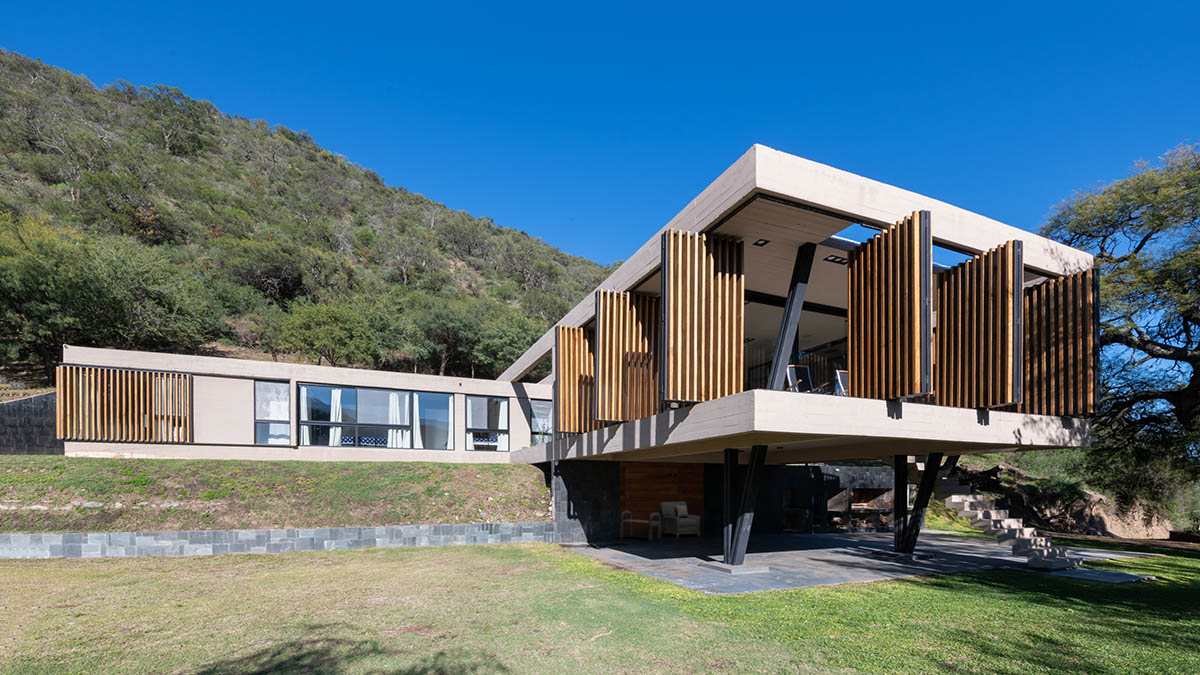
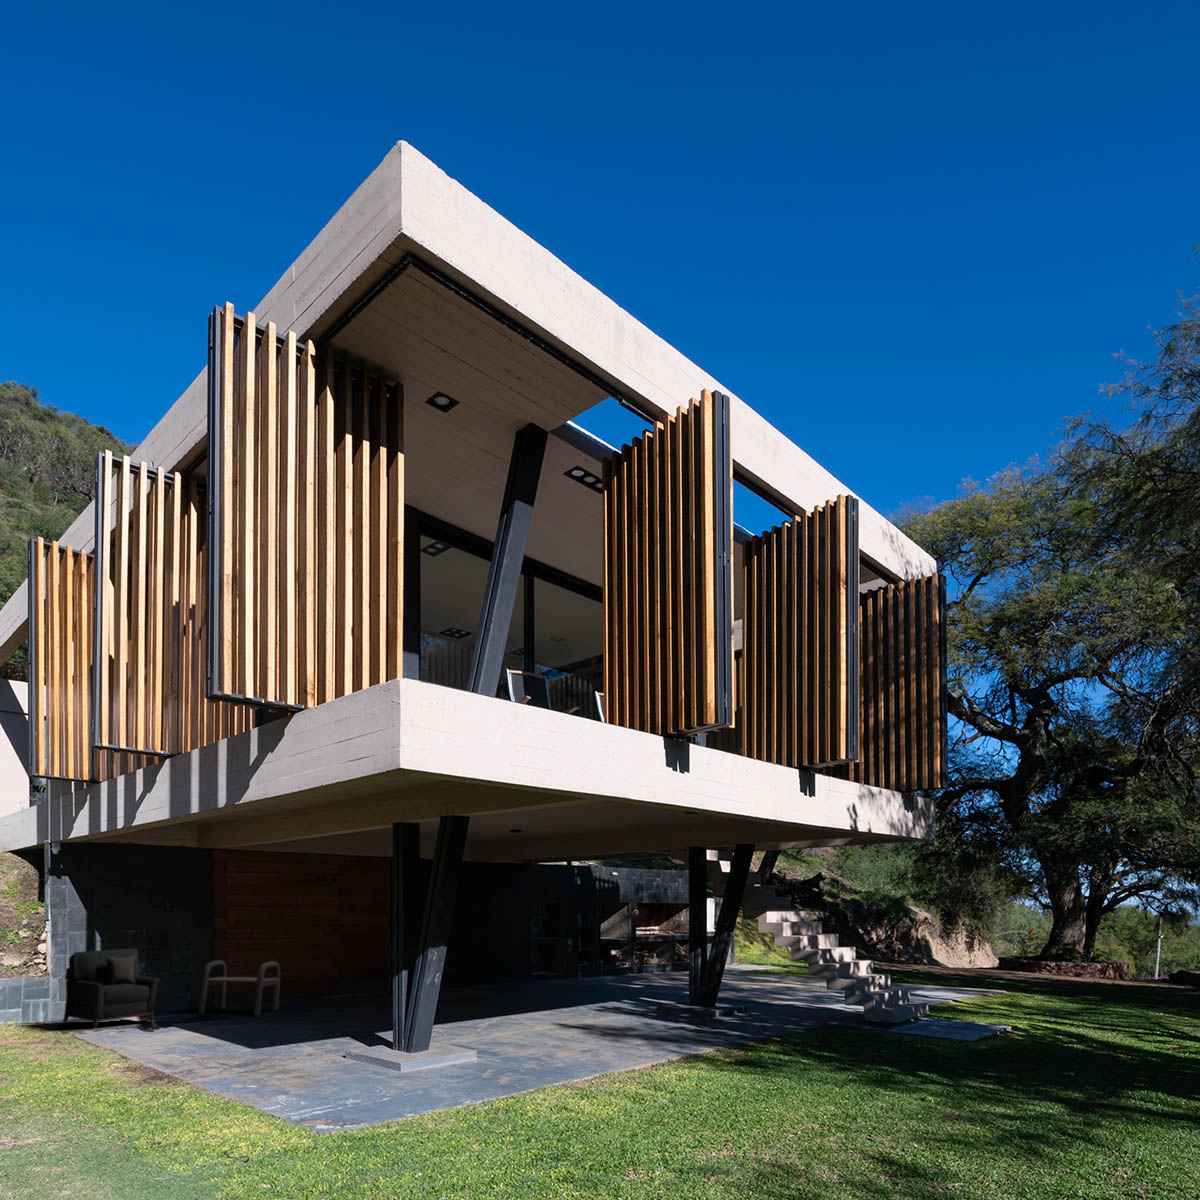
armchair: present [658,501,700,538] -> present [63,948,159,1029]

